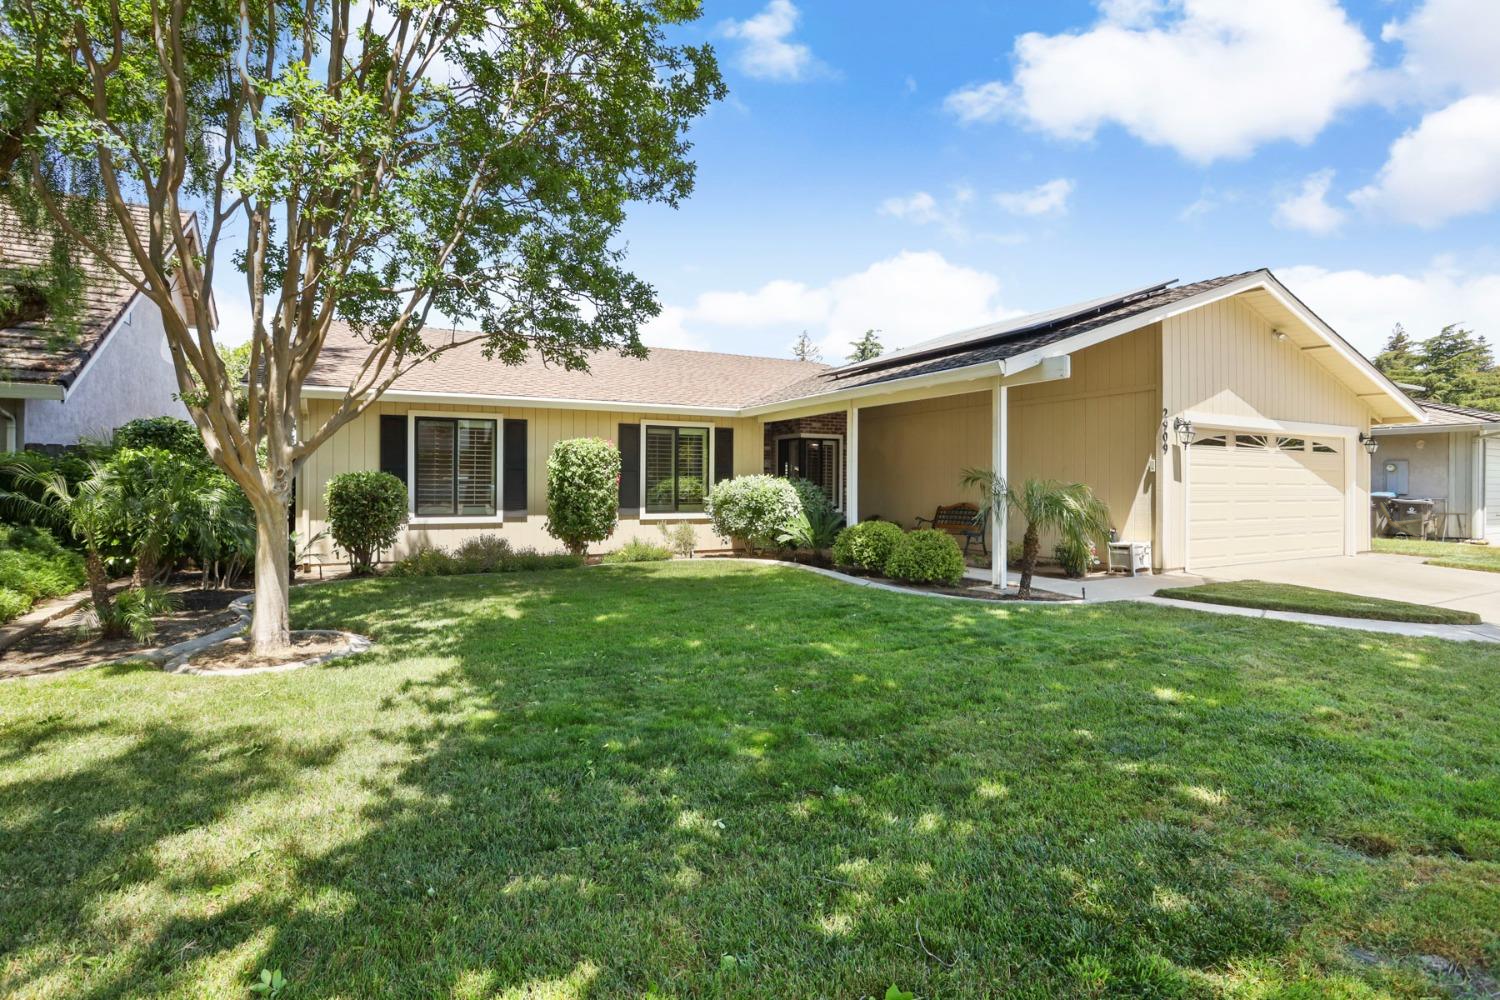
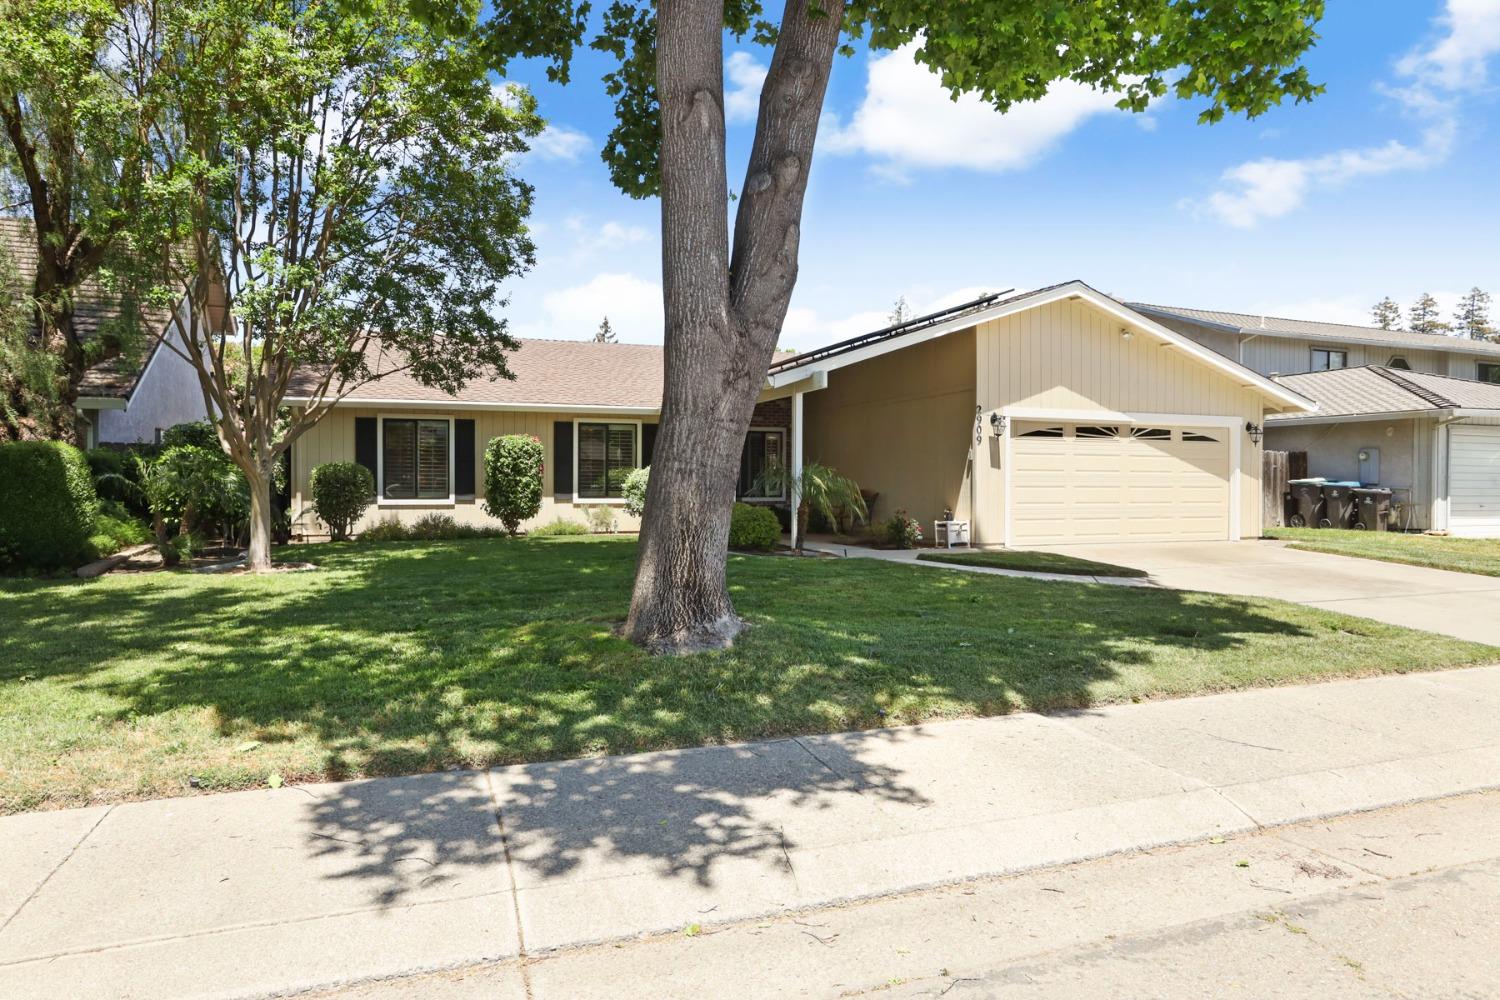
lounge chair: present [1380,503,1422,536] -> none [1342,493,1389,528]

